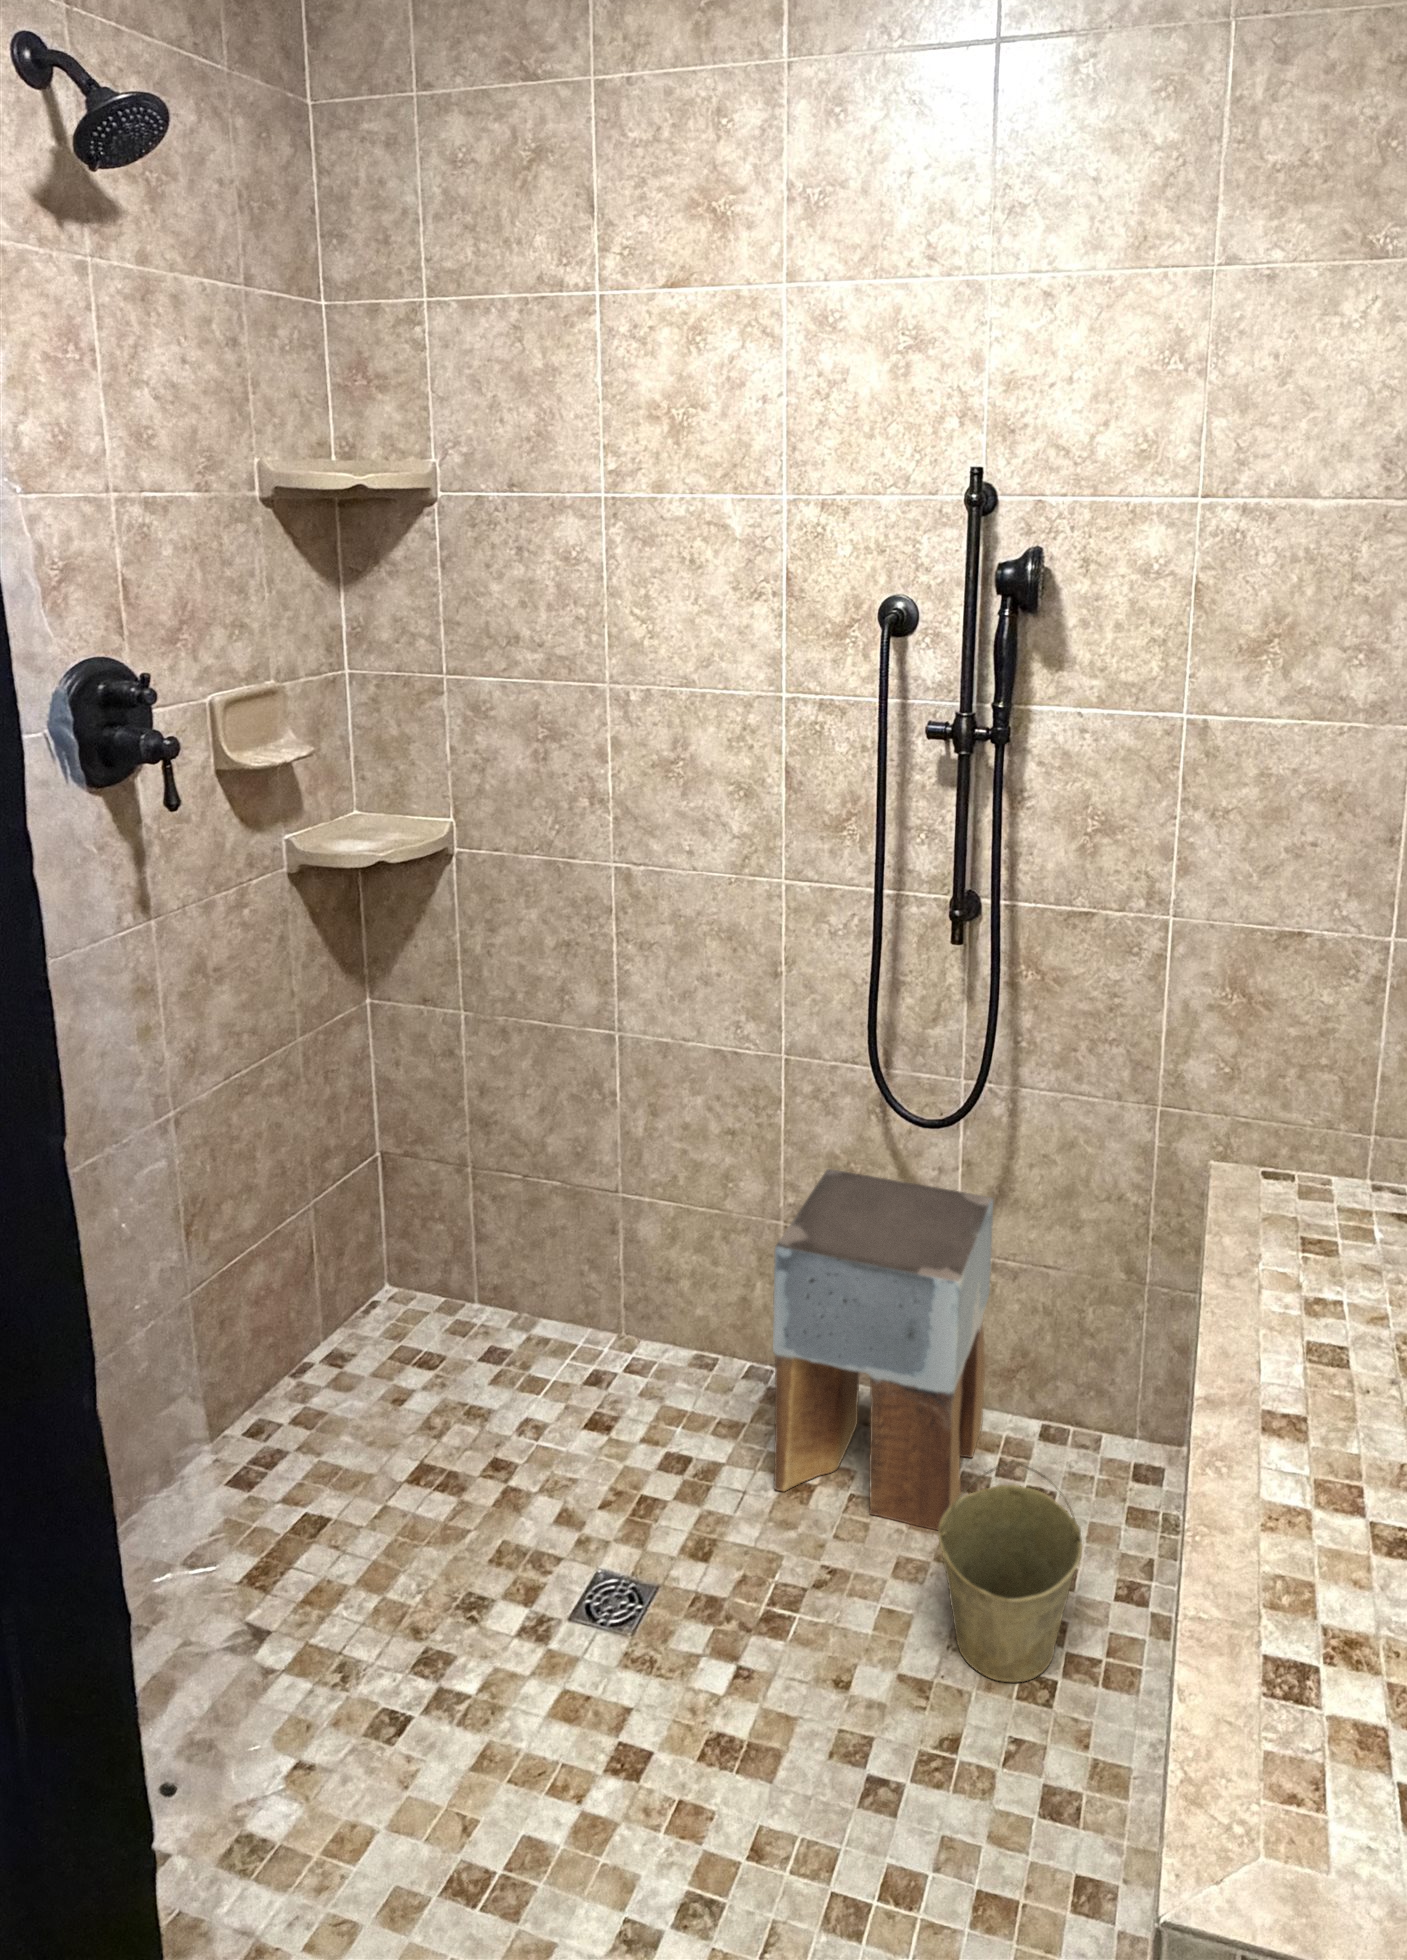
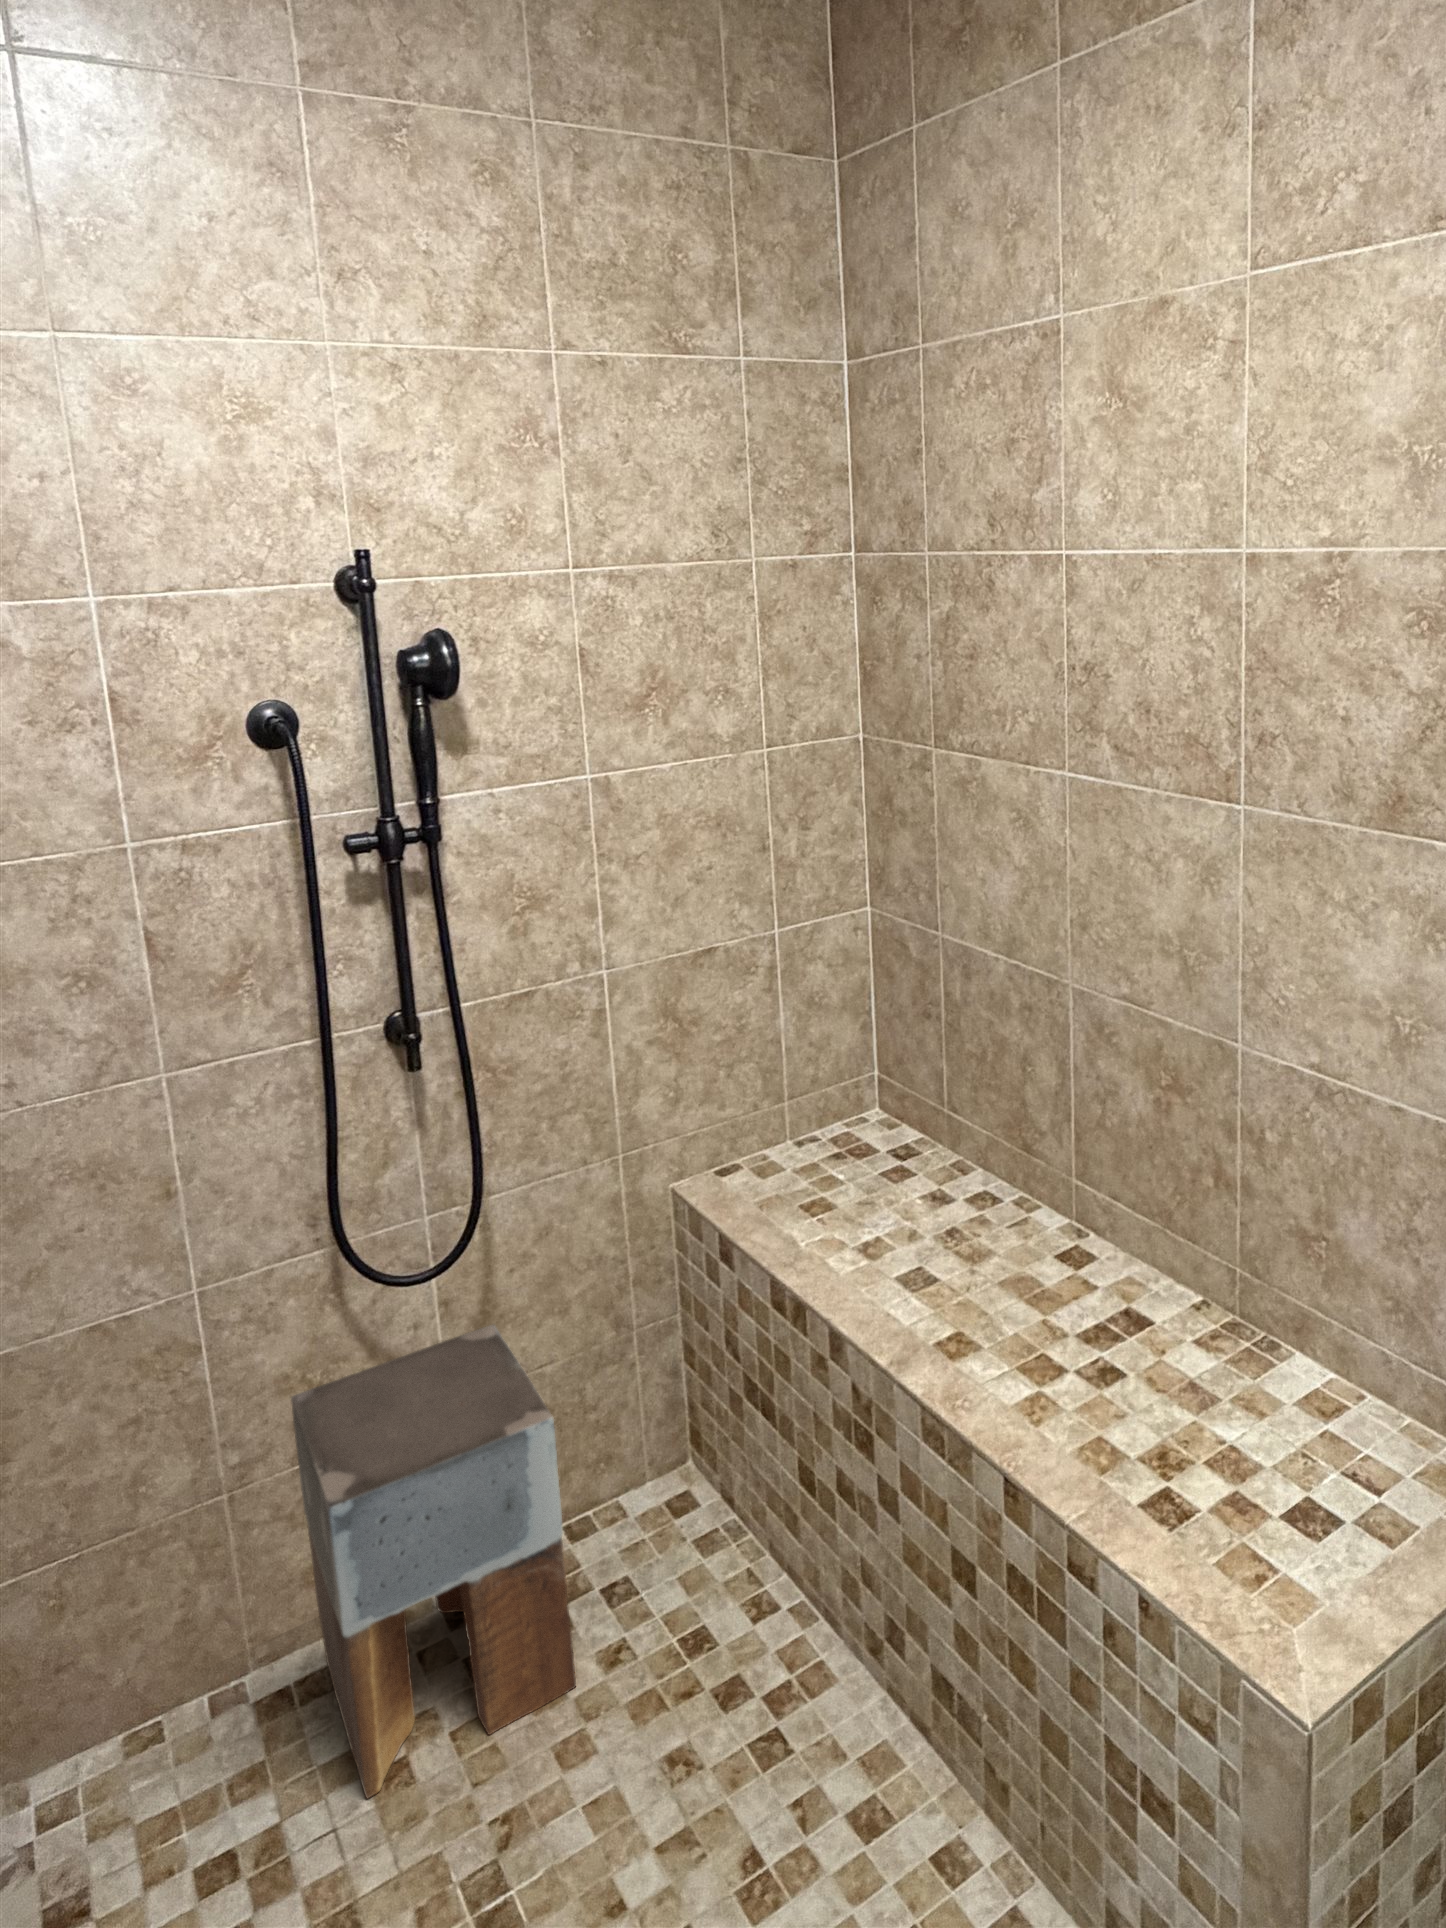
bucket: present [938,1461,1082,1682] -> none [628,1543,774,1780]

